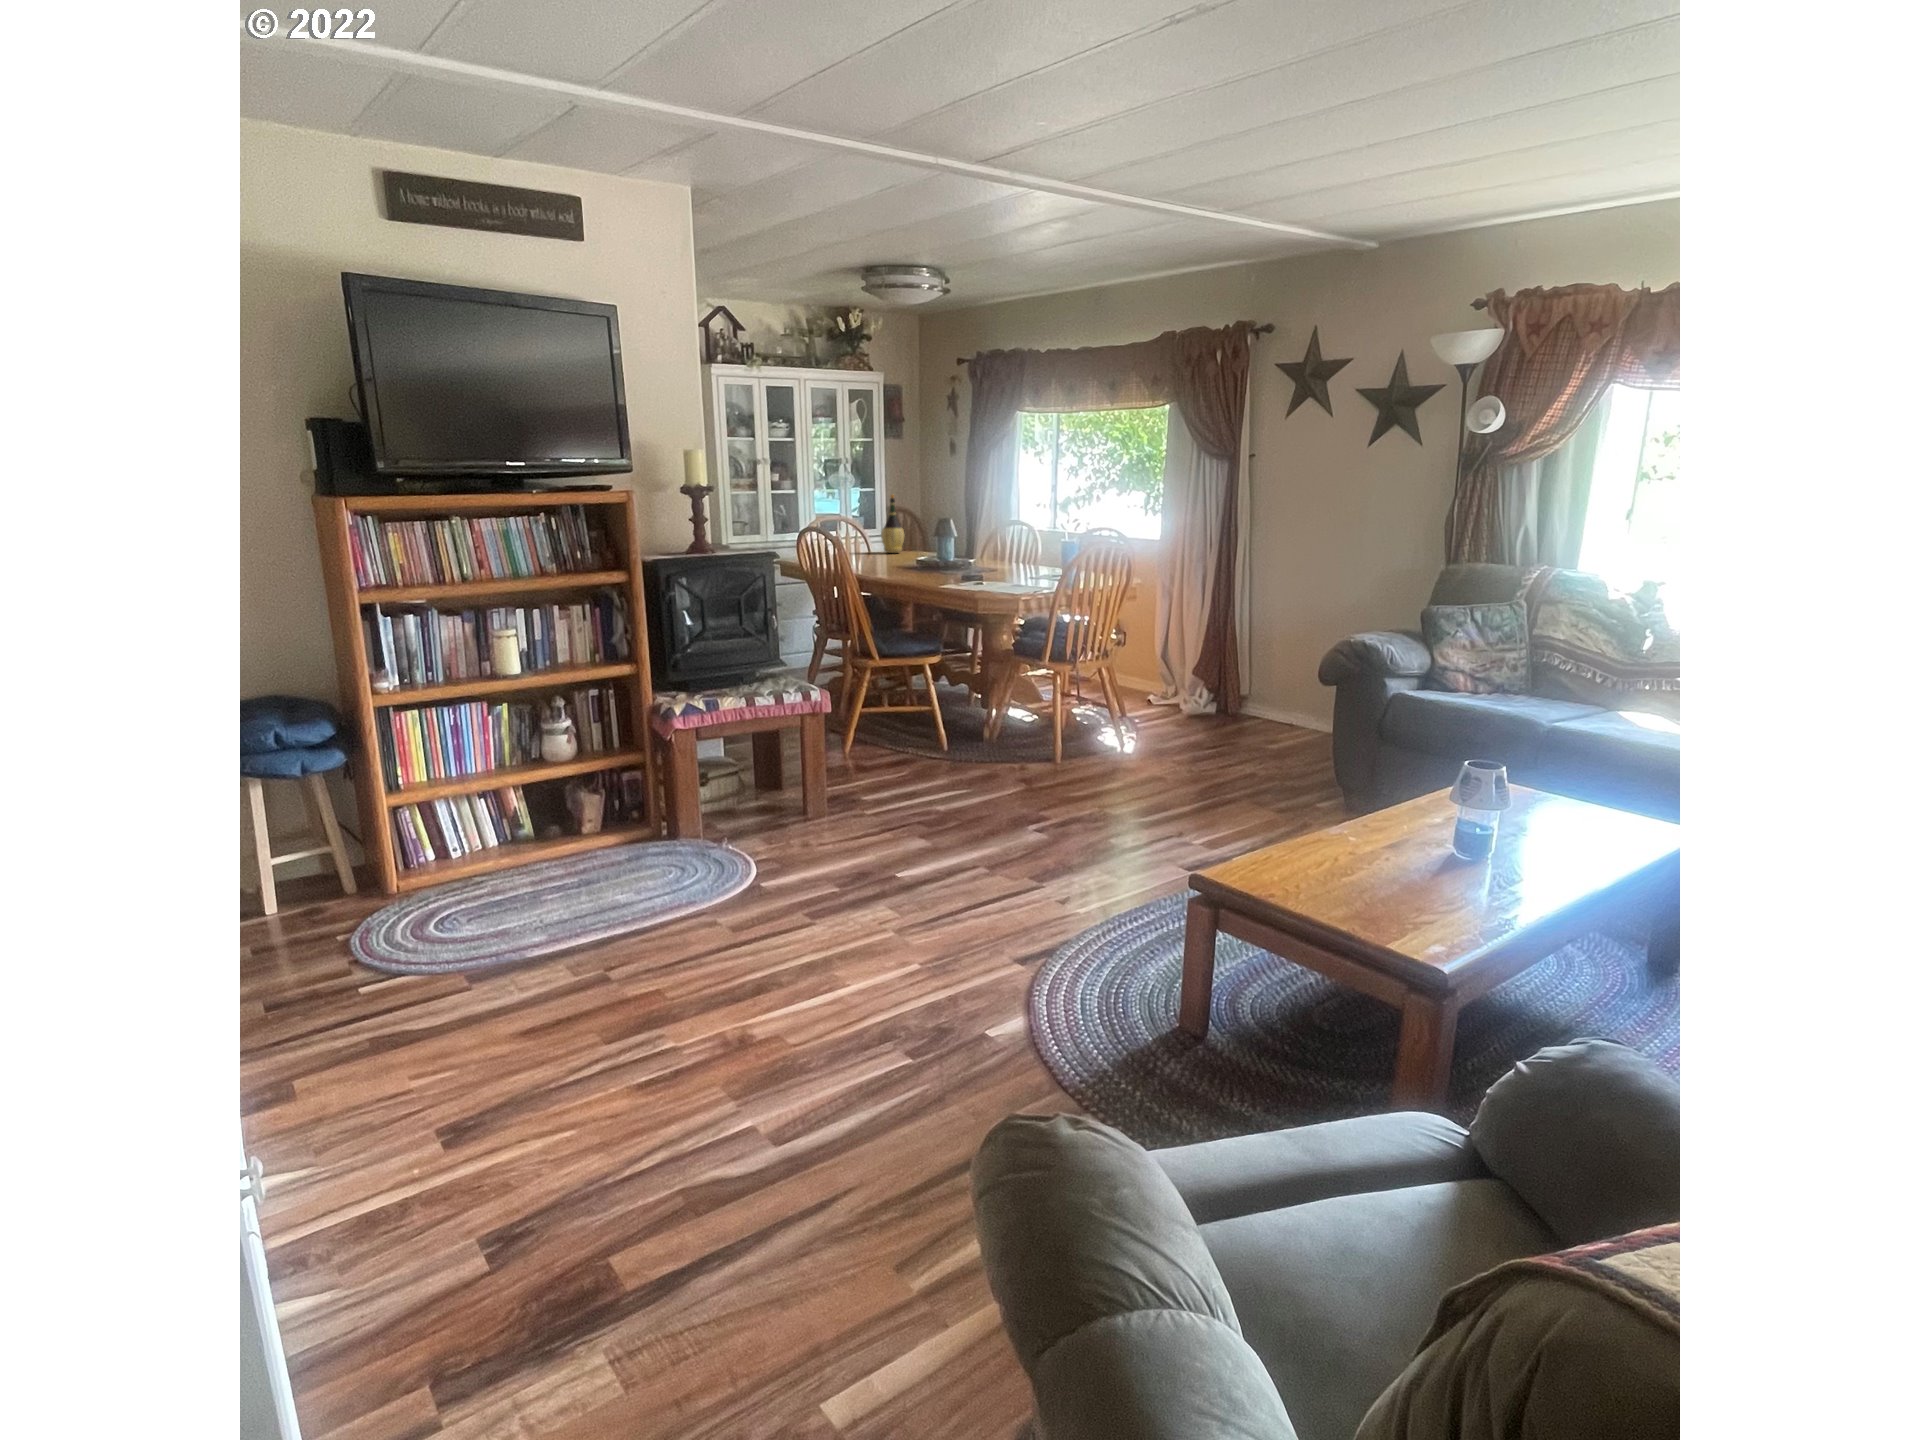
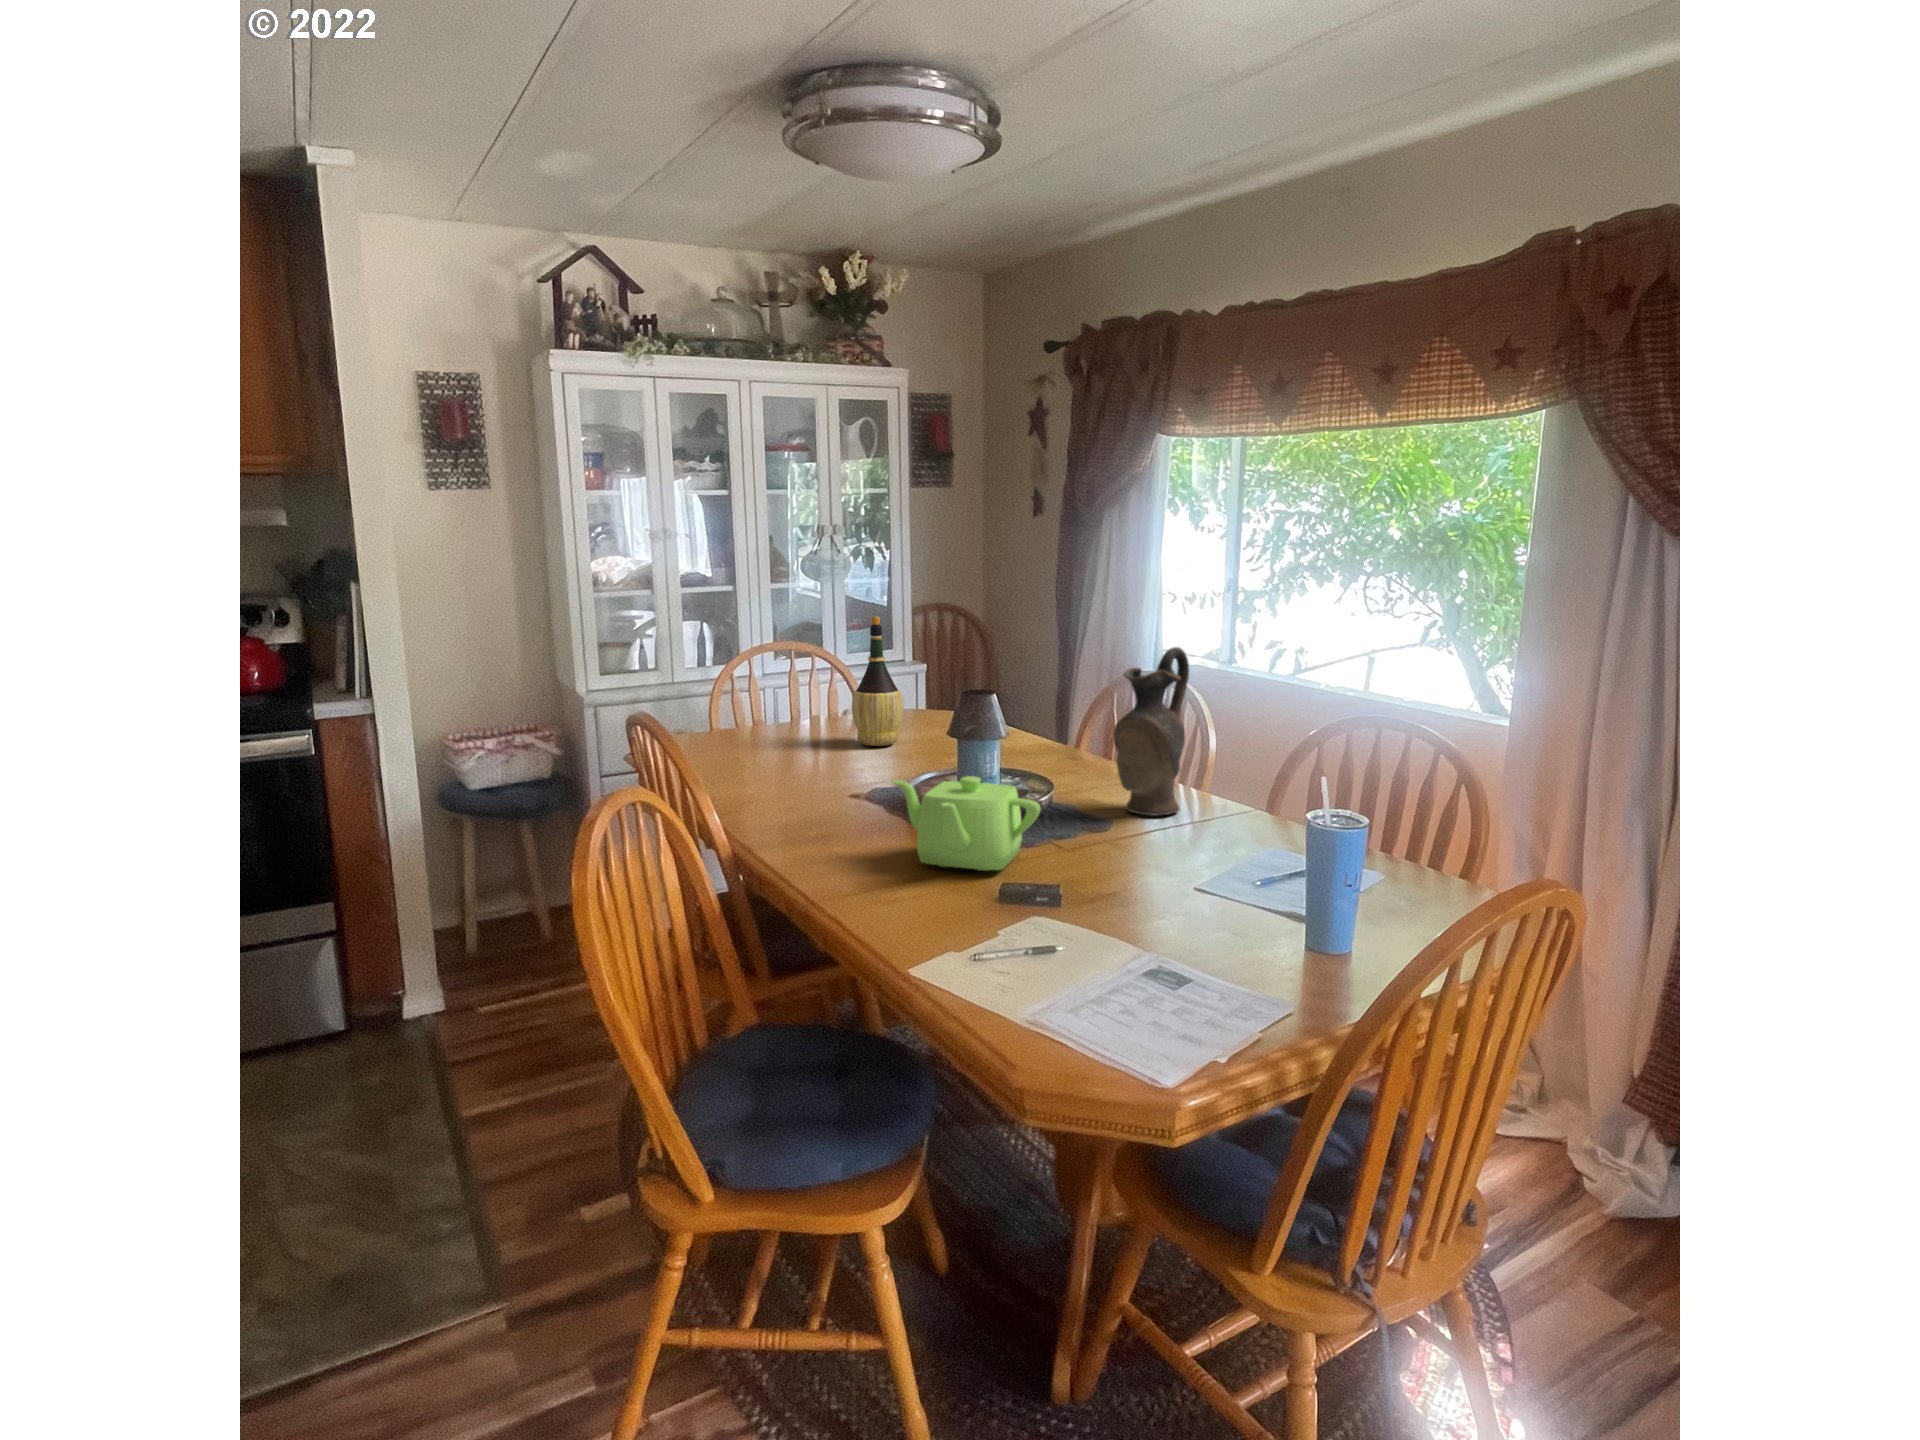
ceramic pitcher: none [999,499,1027,563] -> present [1113,647,1189,816]
teapot: none [920,539,974,571] -> present [892,776,1040,871]

